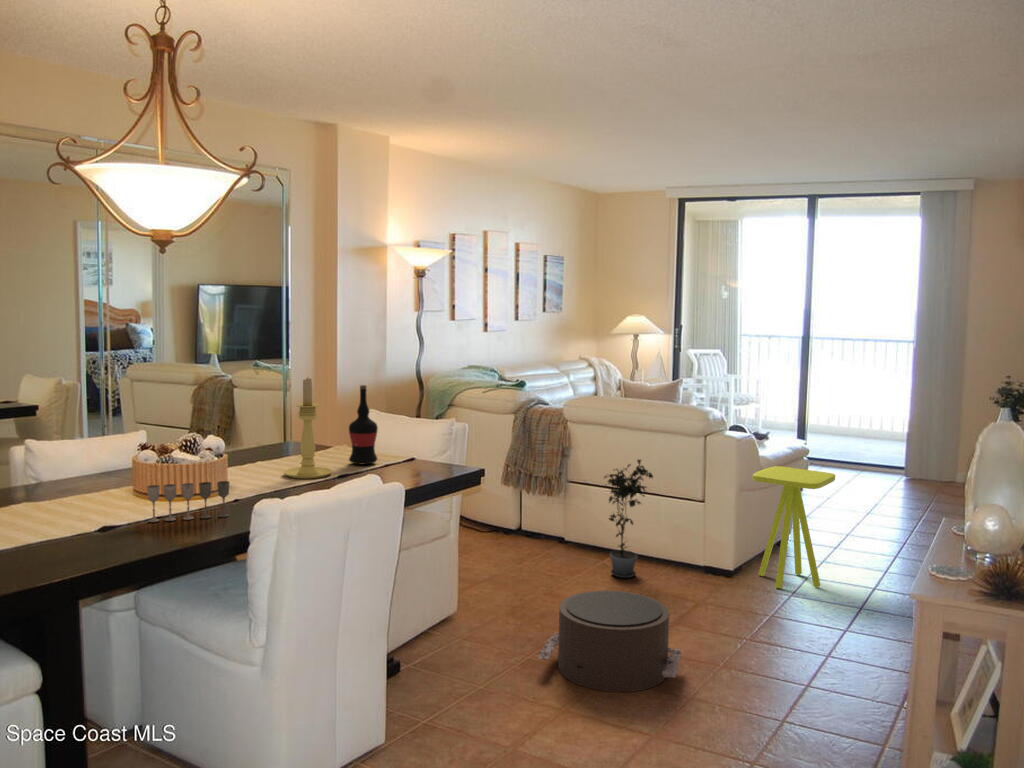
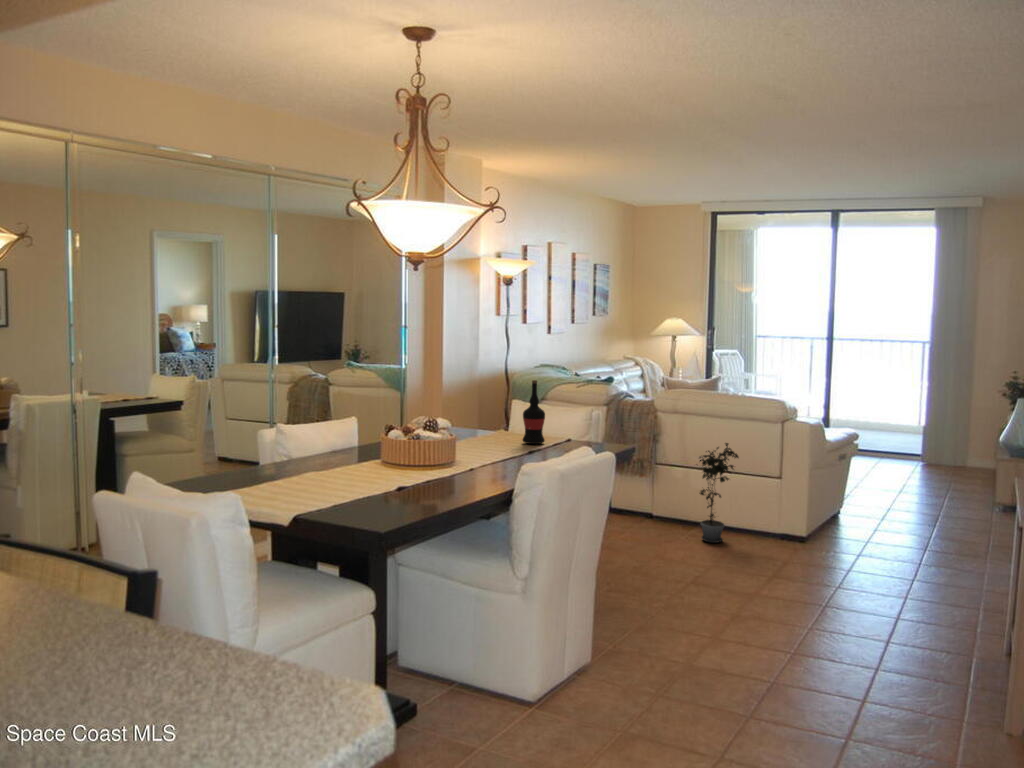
candle holder: present [284,378,332,479] -> none [482,373,519,454]
side table: present [752,466,835,589] -> none [822,448,890,550]
wine glass: present [147,481,230,522] -> none [425,452,482,483]
pouf: present [538,591,681,692] -> none [679,546,794,622]

